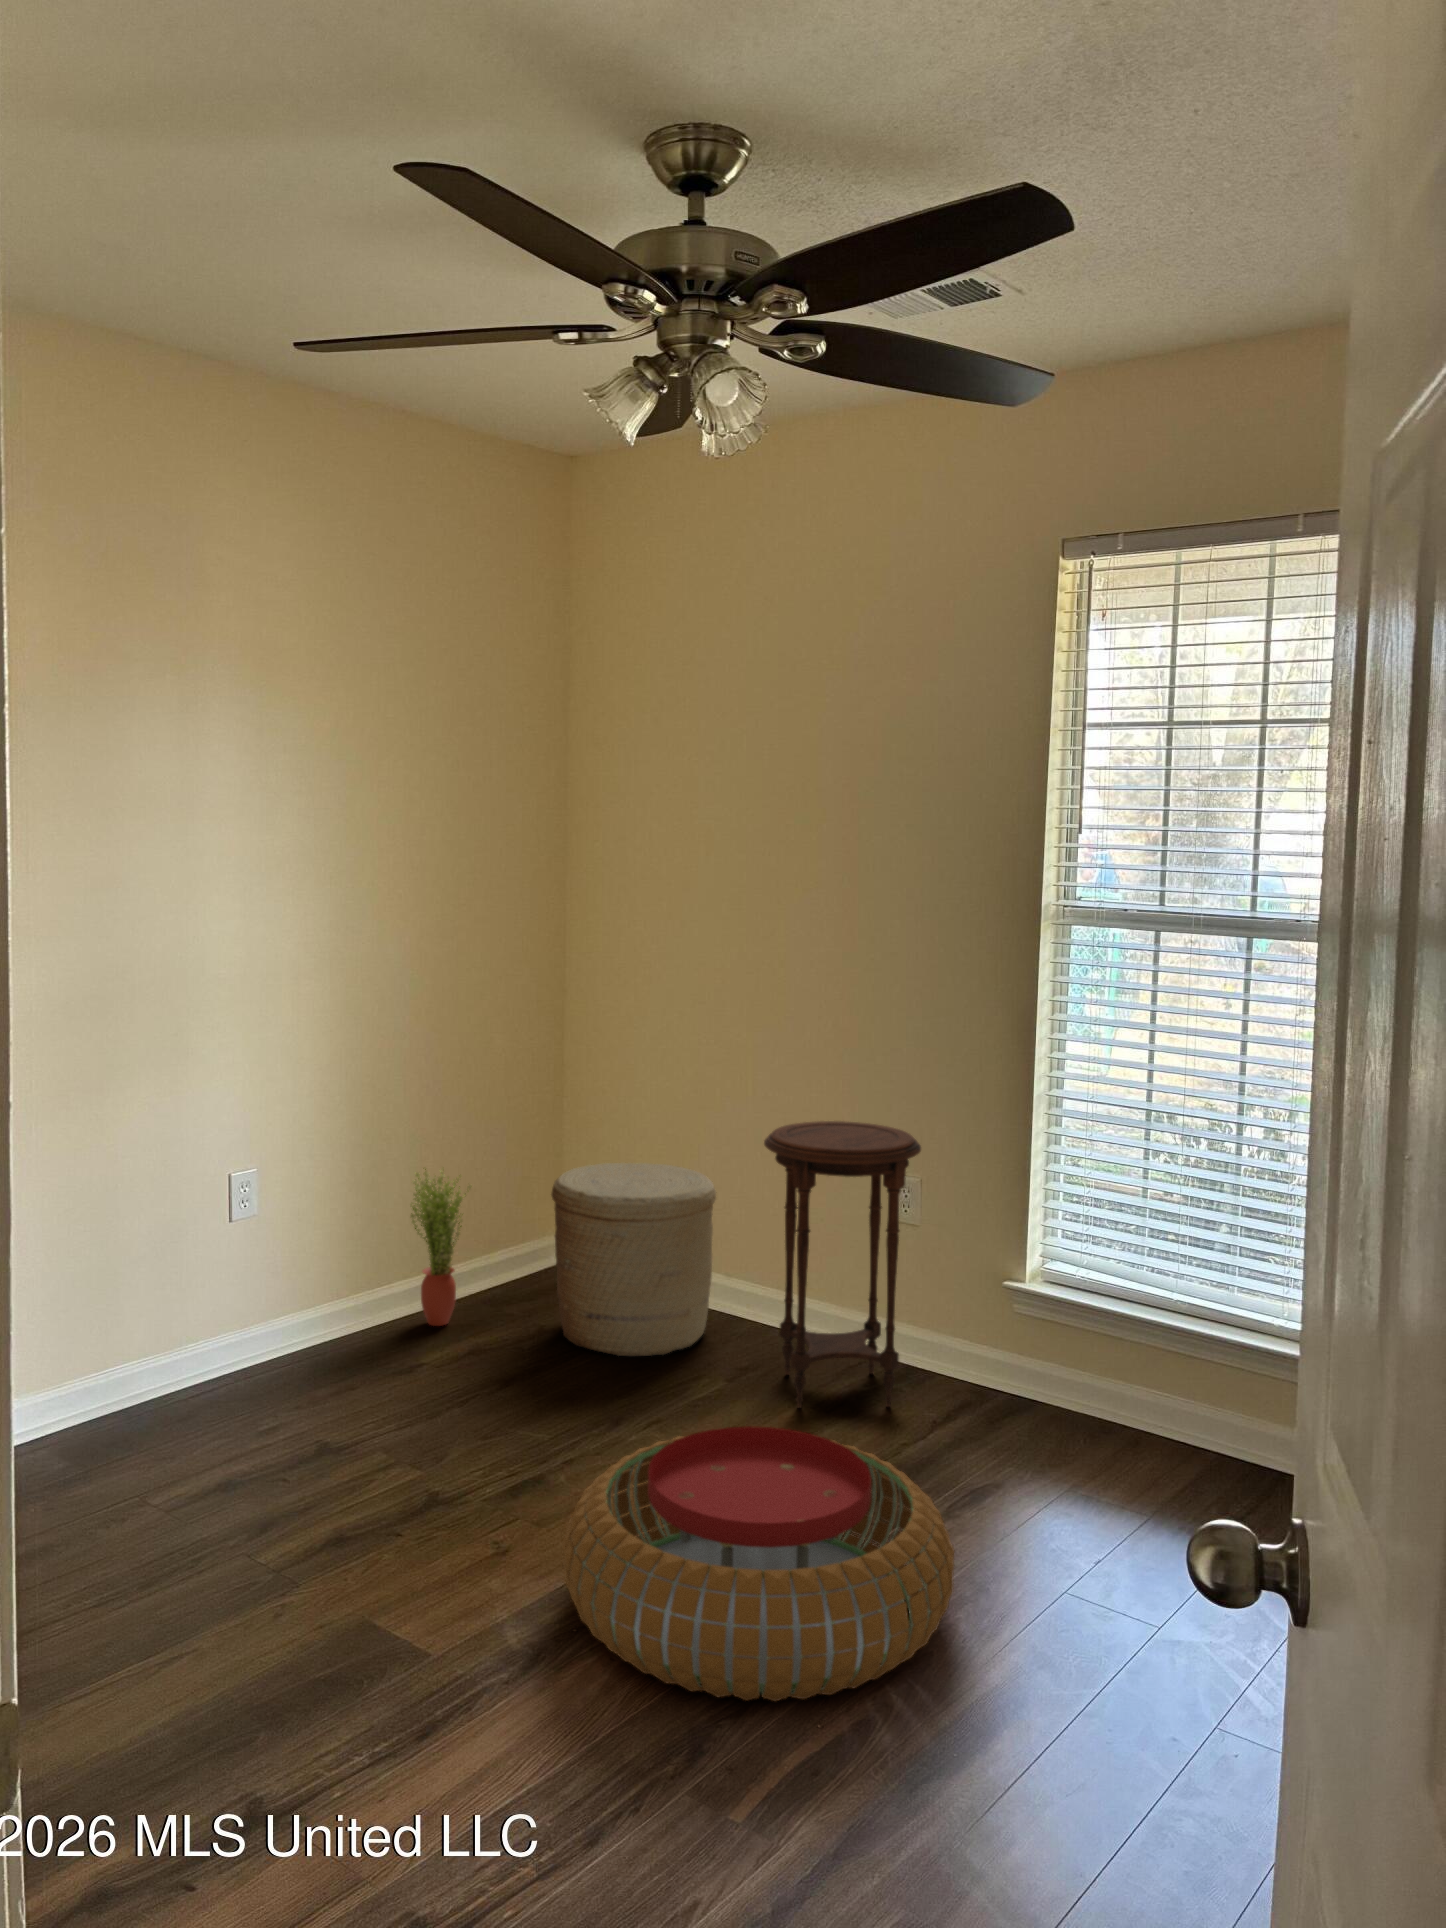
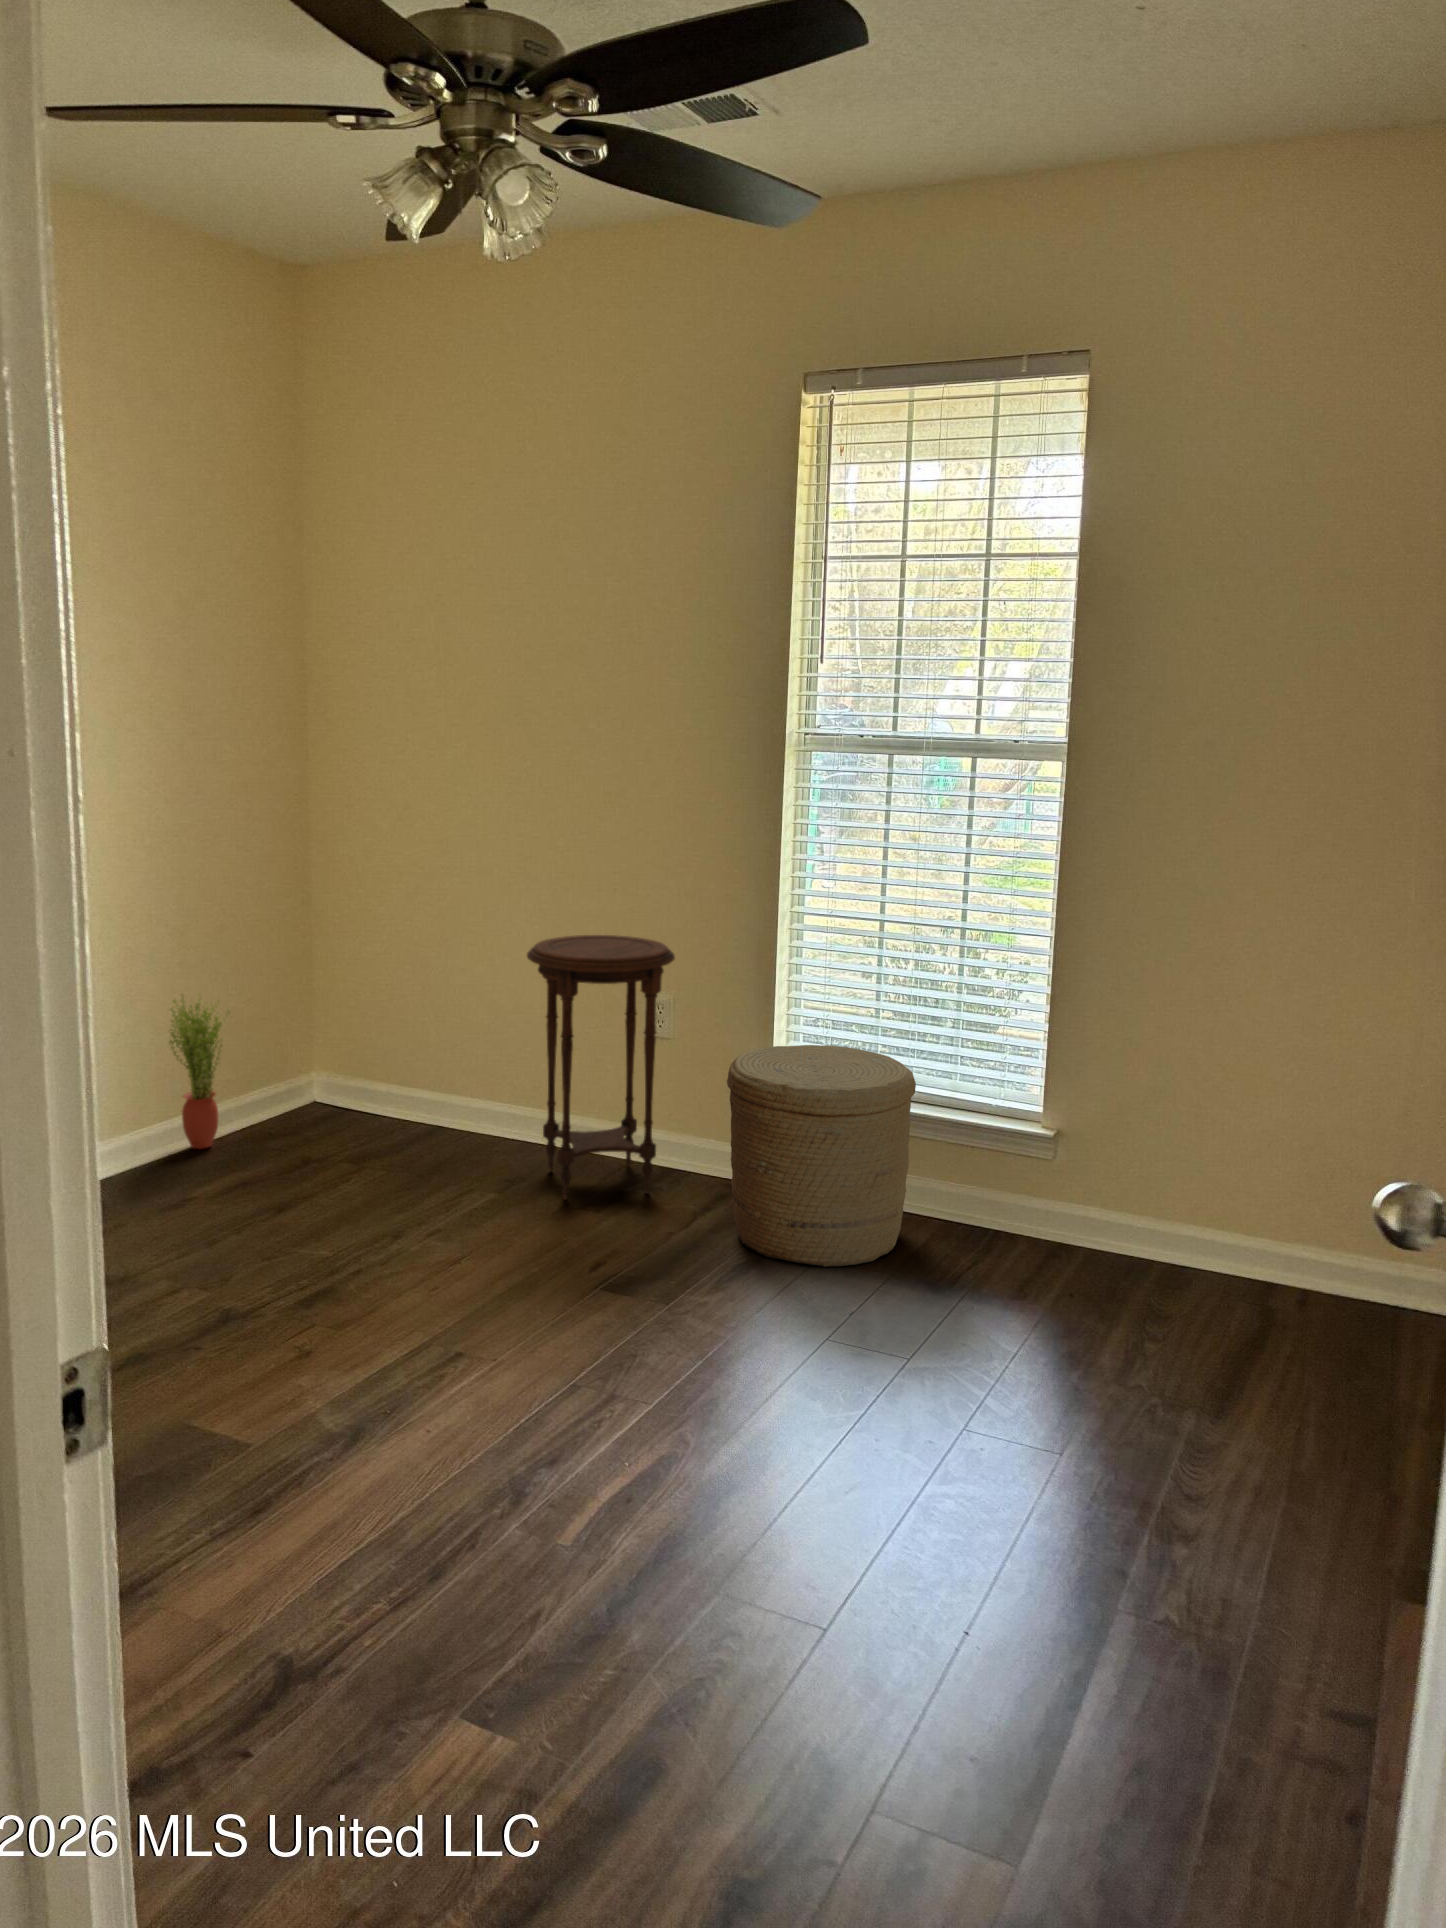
woven basket: present [551,1163,716,1356] -> present [727,1045,916,1267]
pouf: present [563,1426,954,1701] -> none [363,1210,726,1446]

